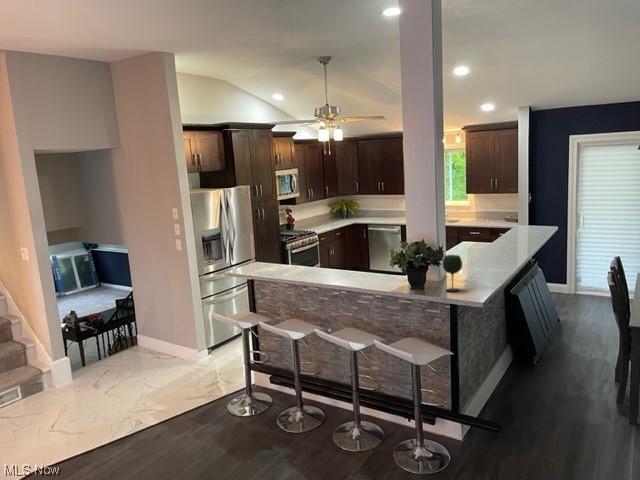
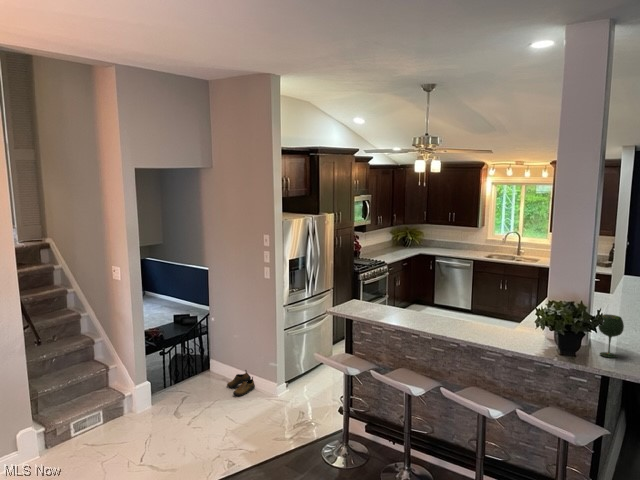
shoe: none [150,340,177,365] -> present [227,370,255,396]

